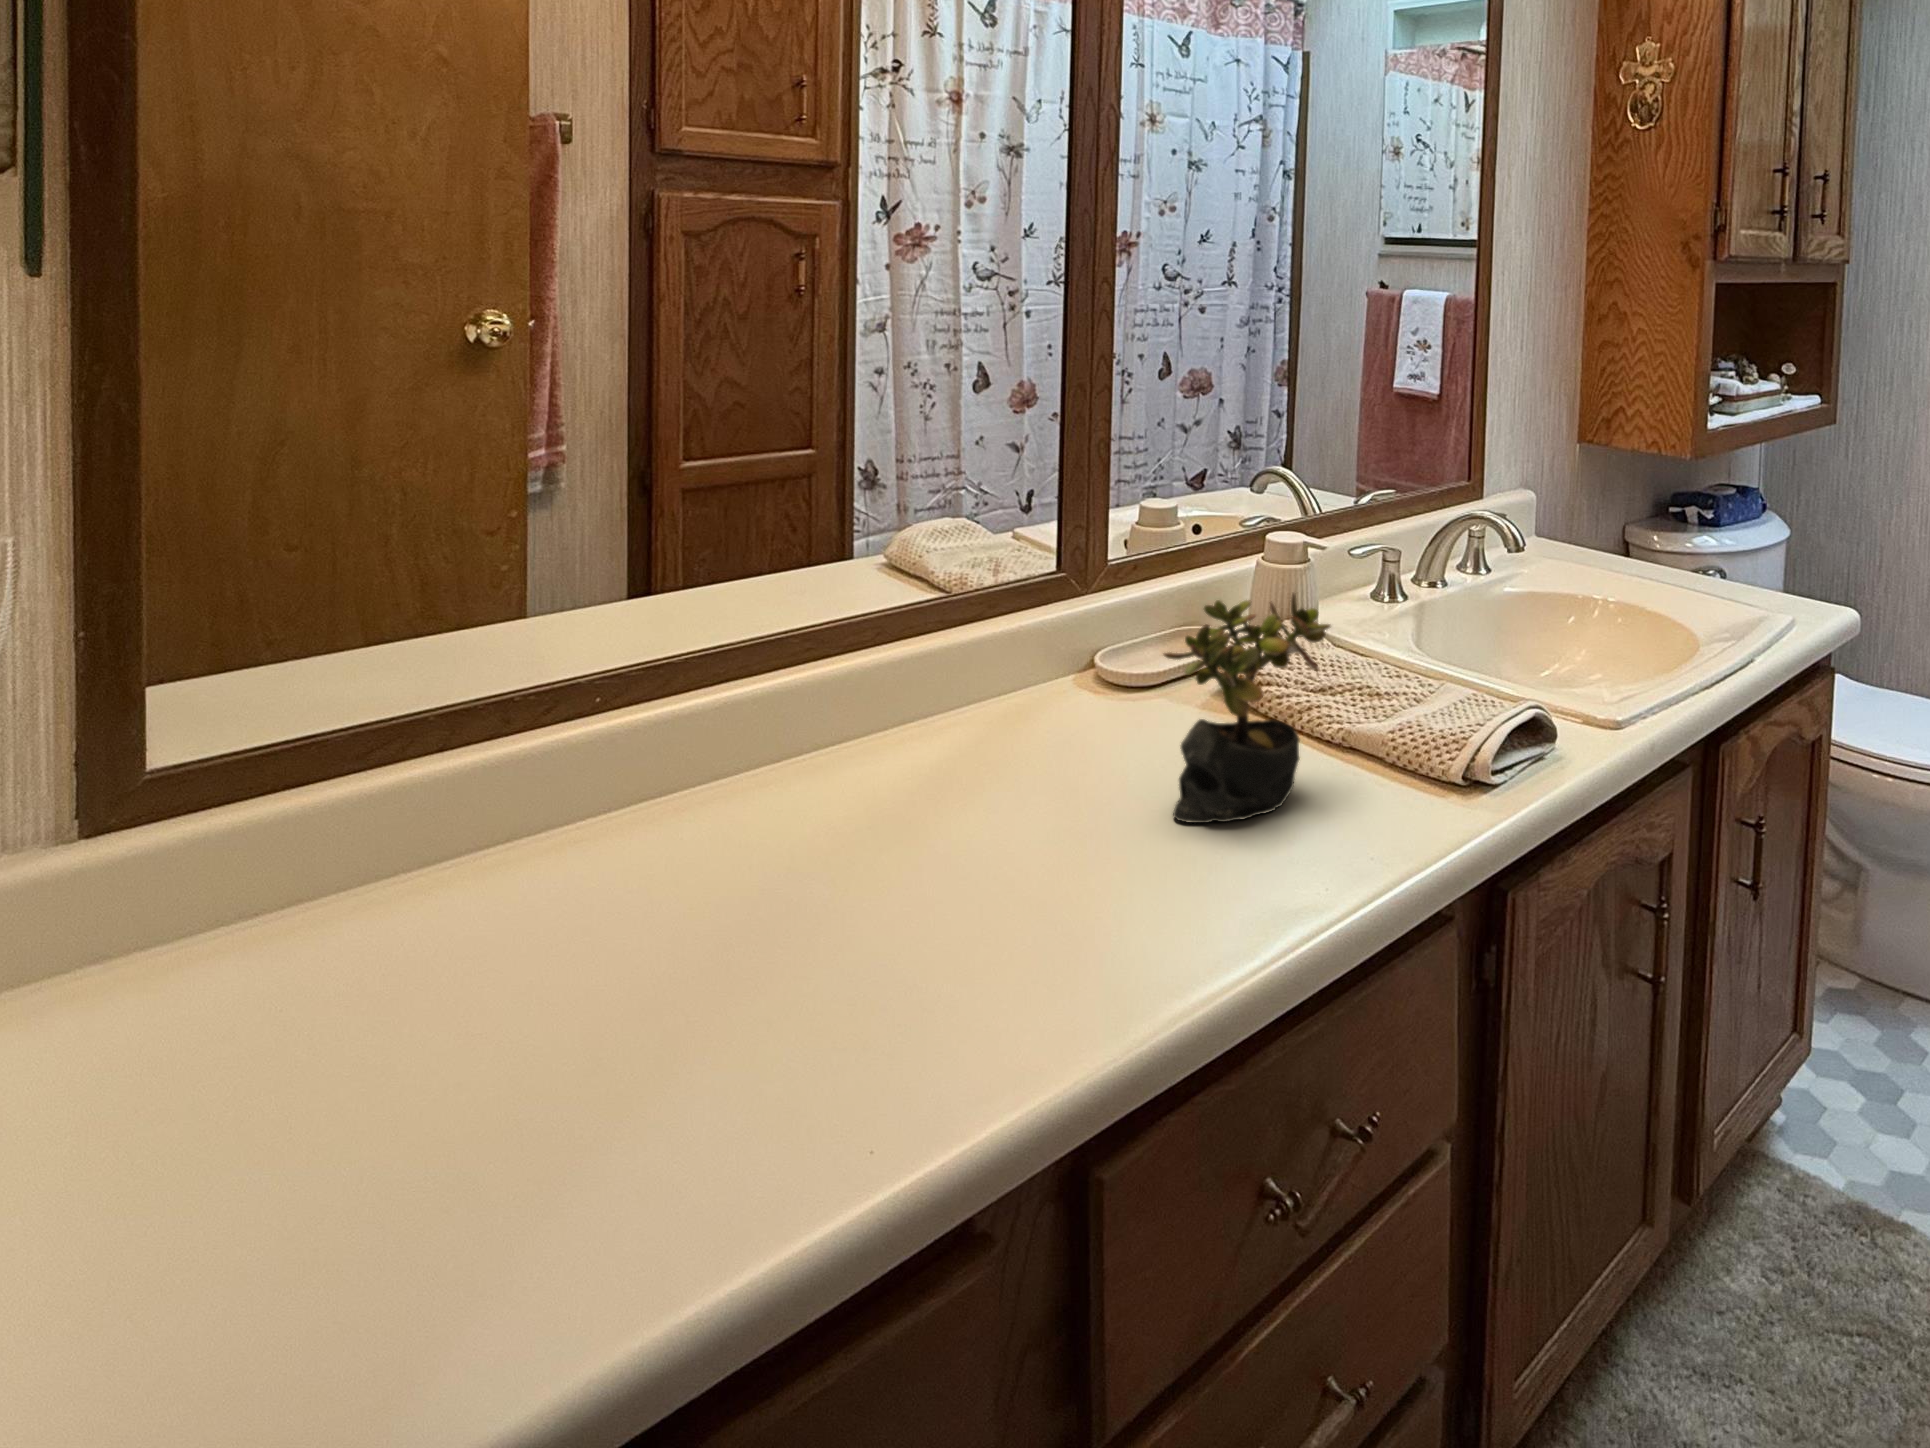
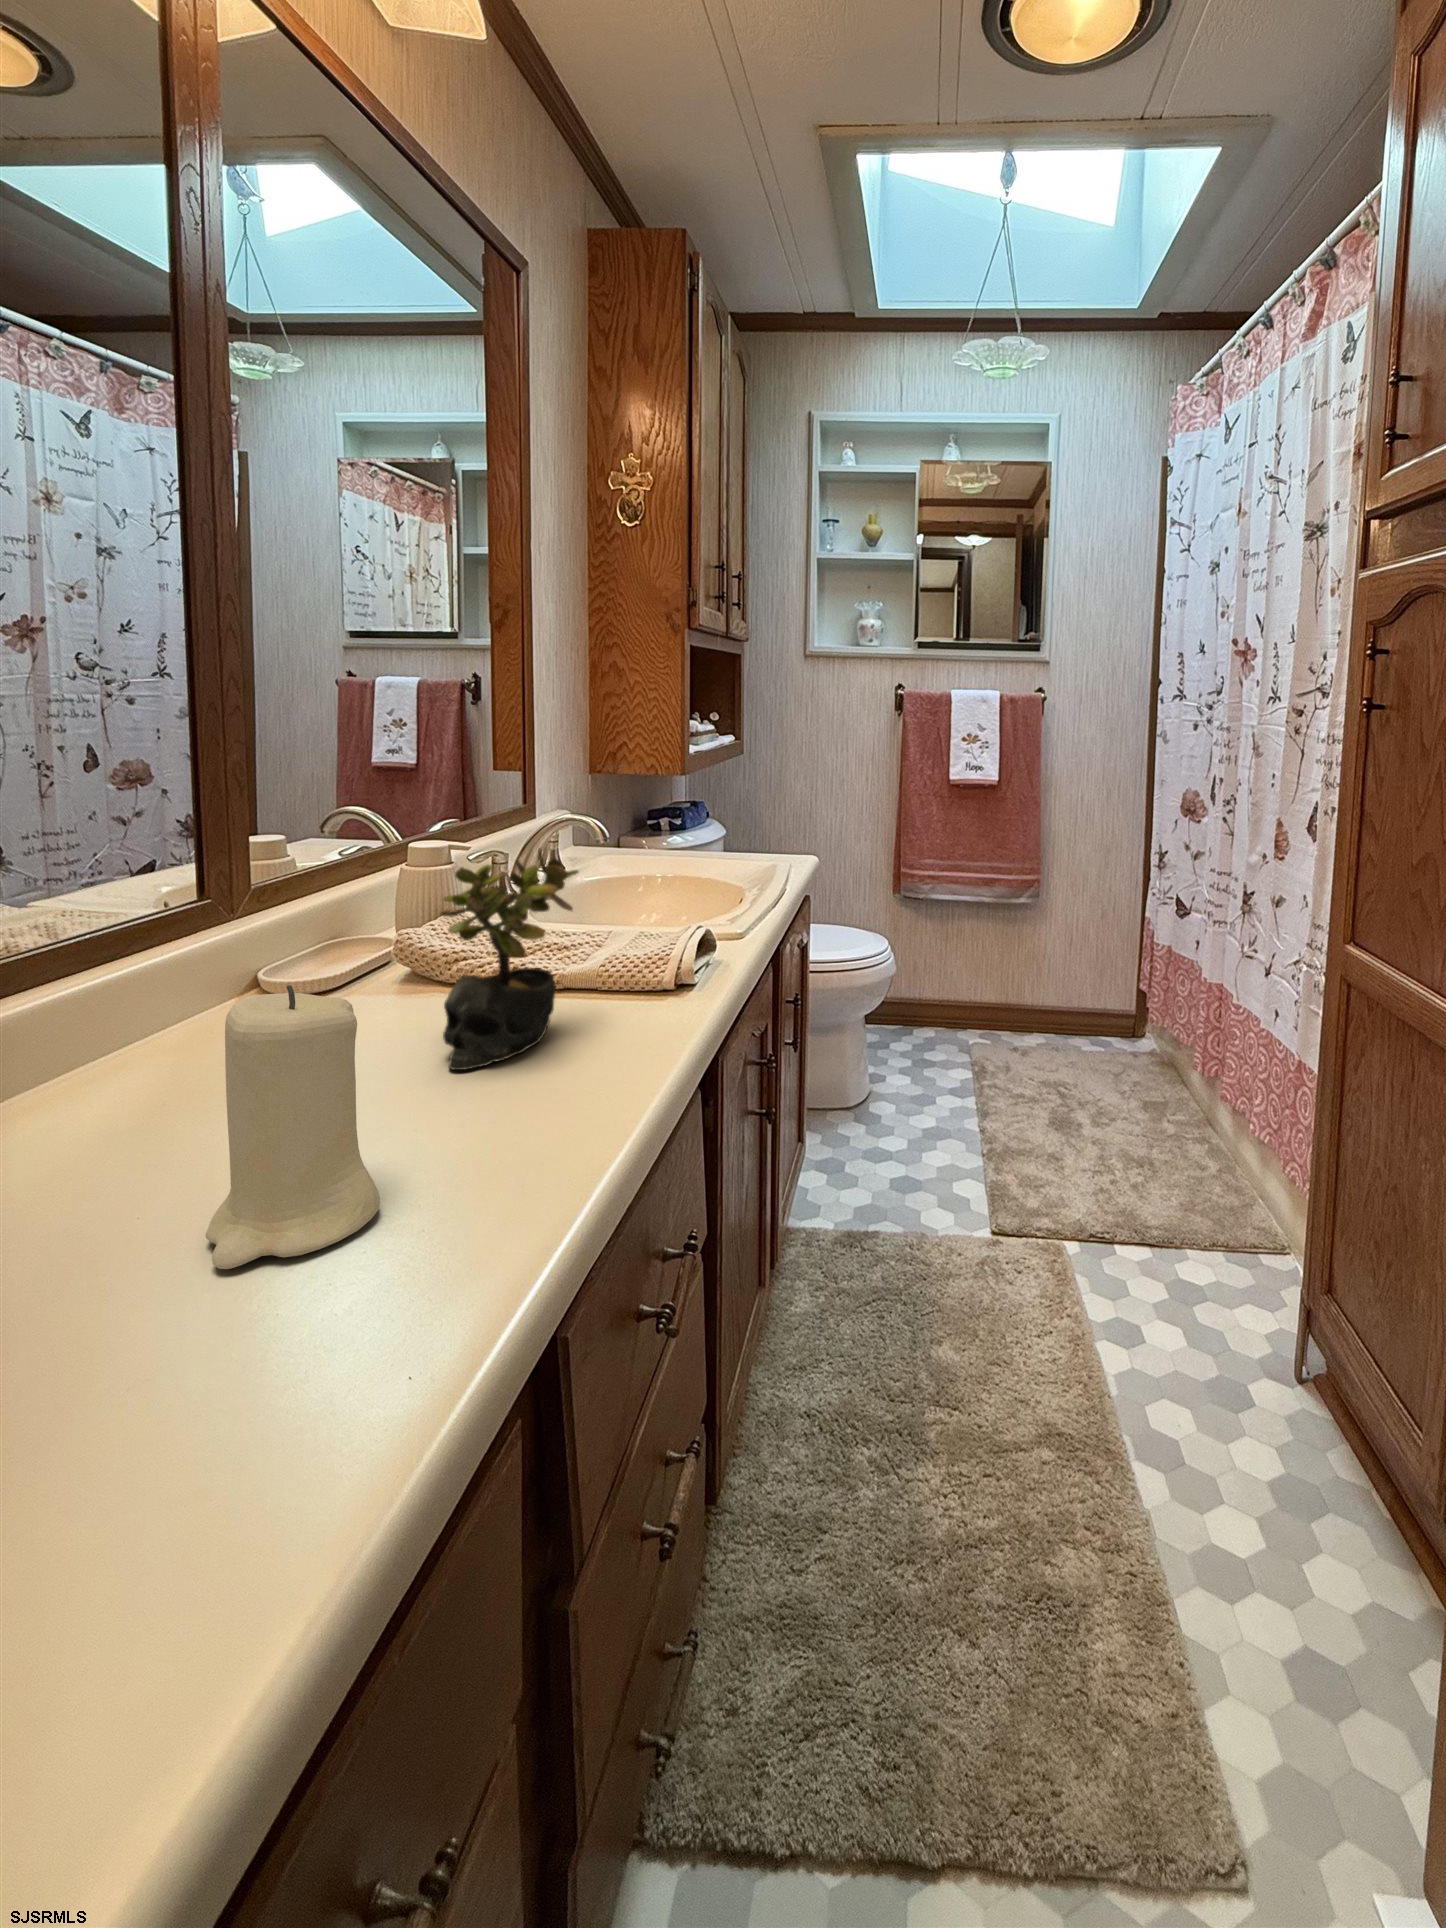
candle: none [875,718,1020,970] -> present [206,985,380,1269]

